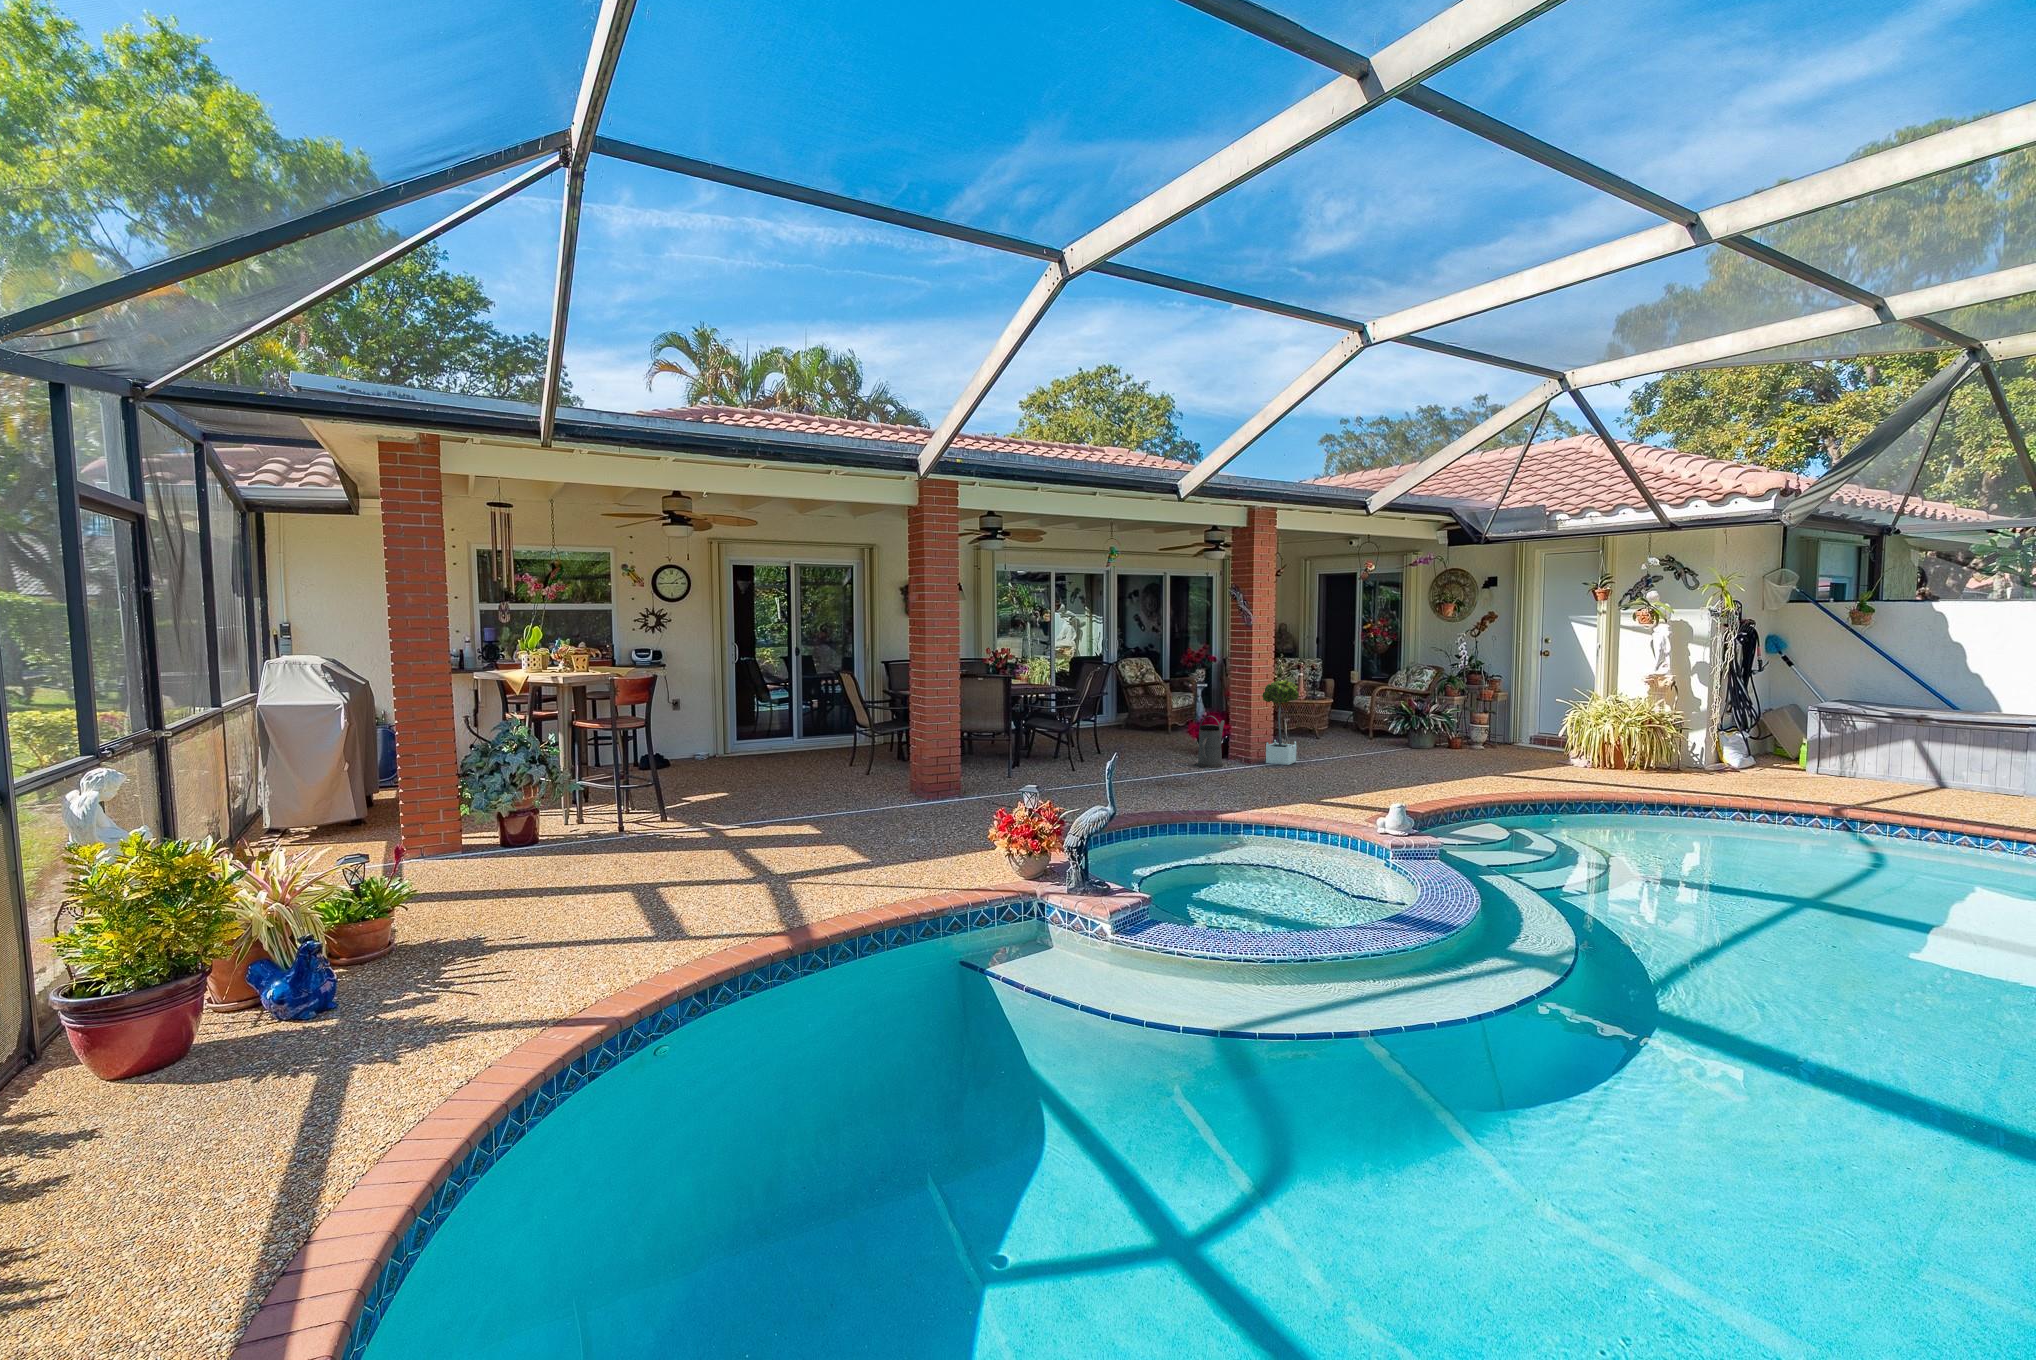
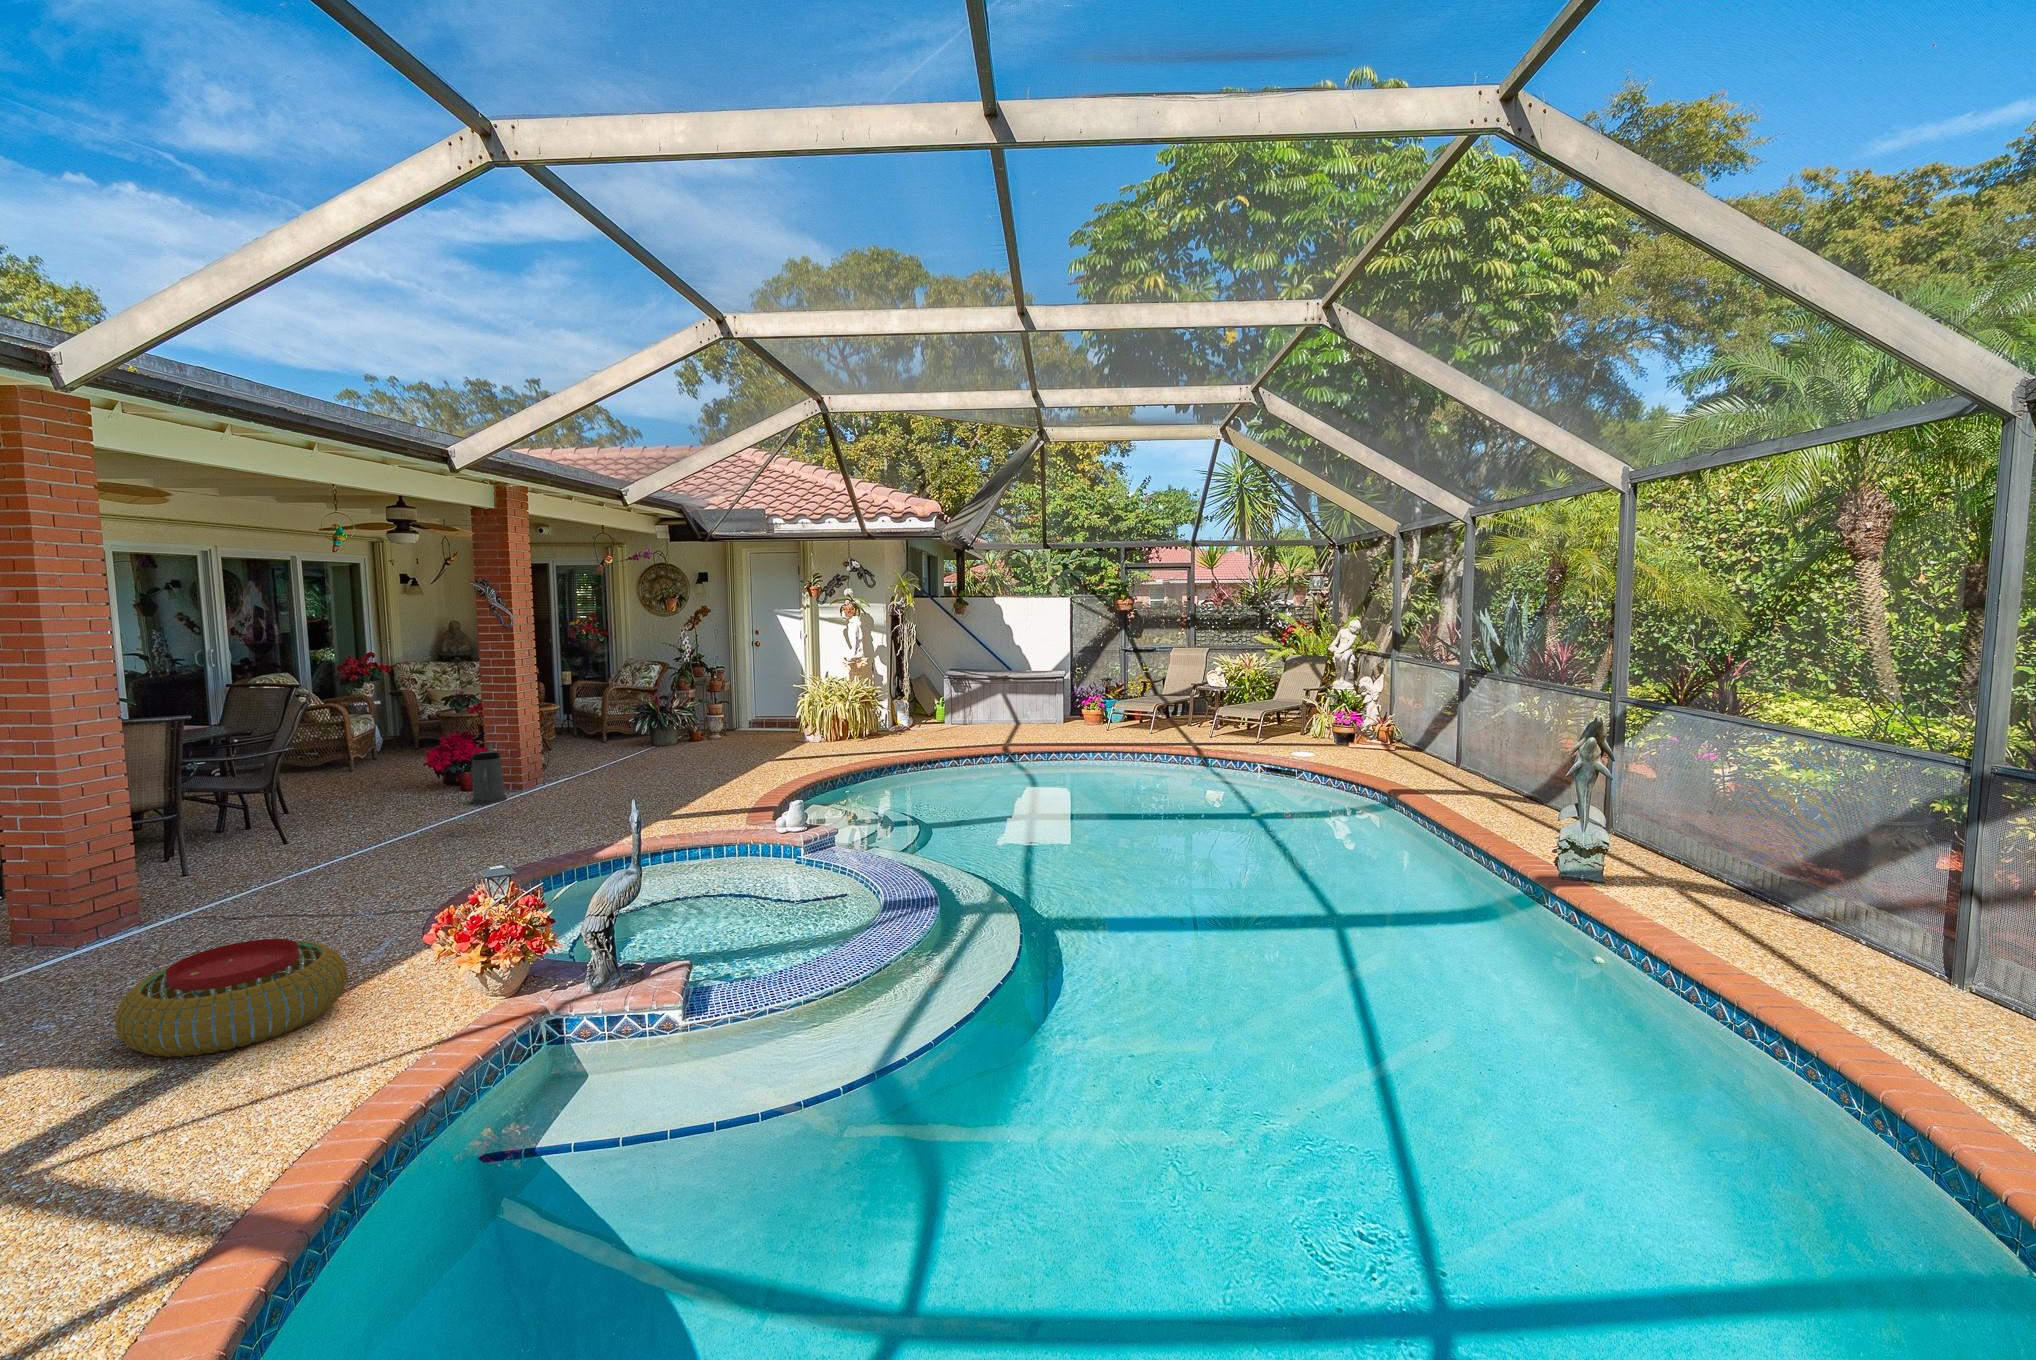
potted tree: present [1262,680,1299,765] -> none [538,689,581,786]
pouf: none [839,801,955,860] -> present [114,939,348,1057]

